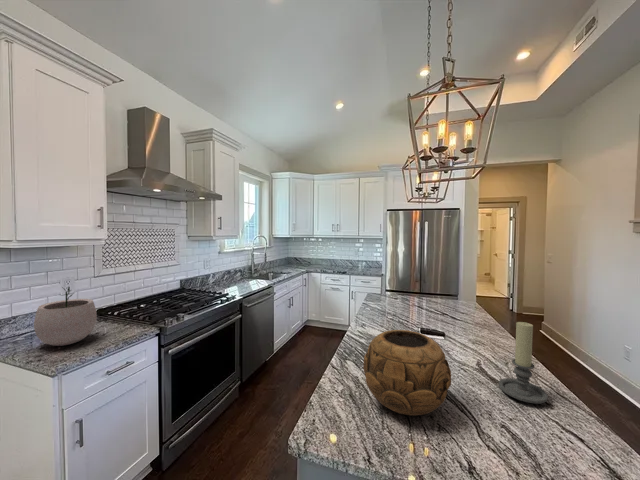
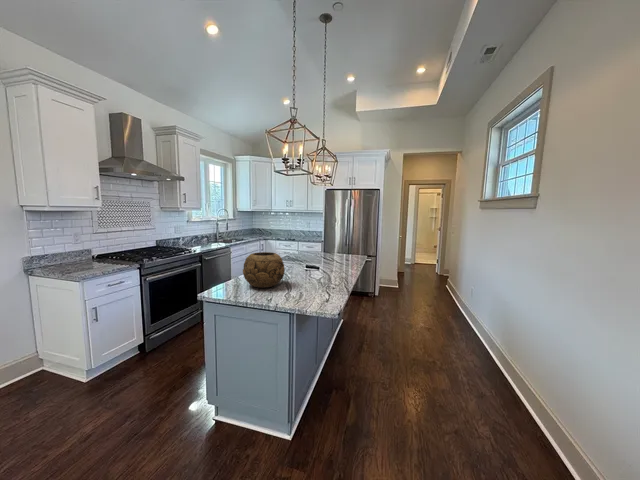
plant pot: present [34,287,97,346] -> none [63,234,99,269]
candle holder: present [499,322,548,403] -> none [317,247,337,285]

